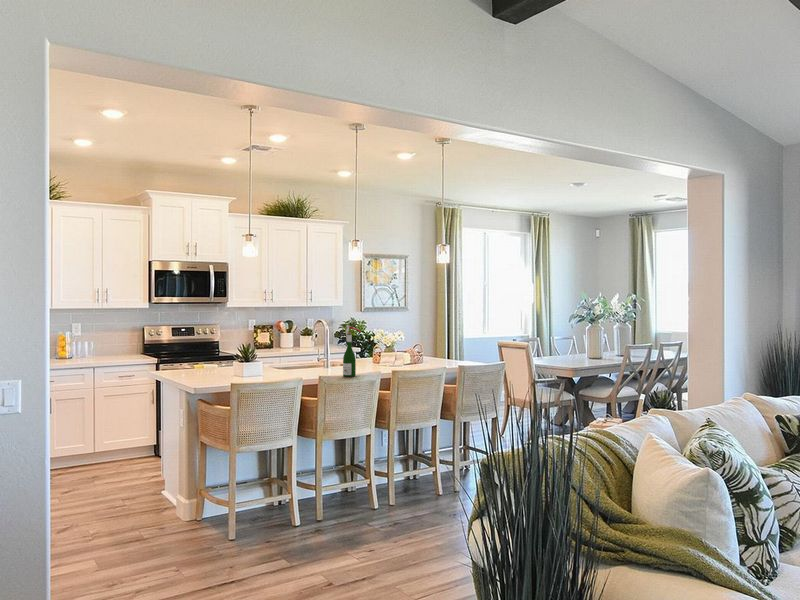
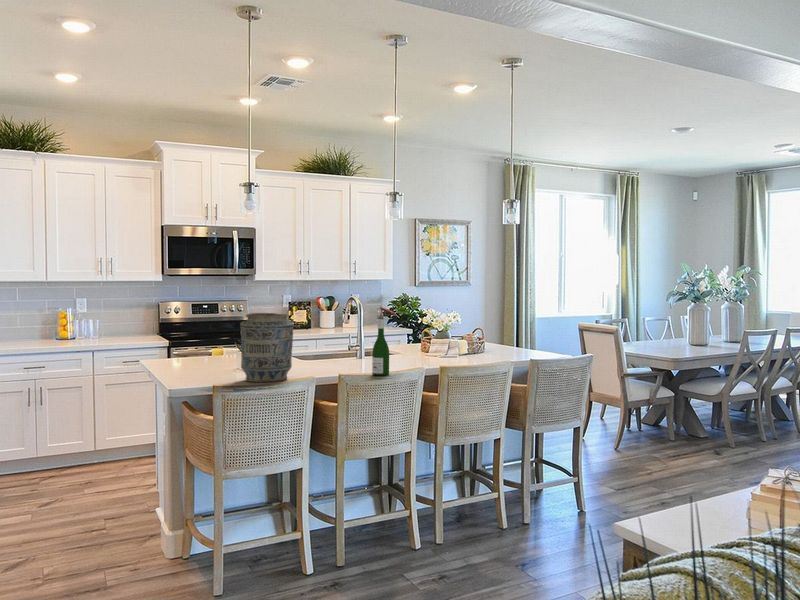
vase: none [246,331,285,382] -> present [240,313,294,382]

